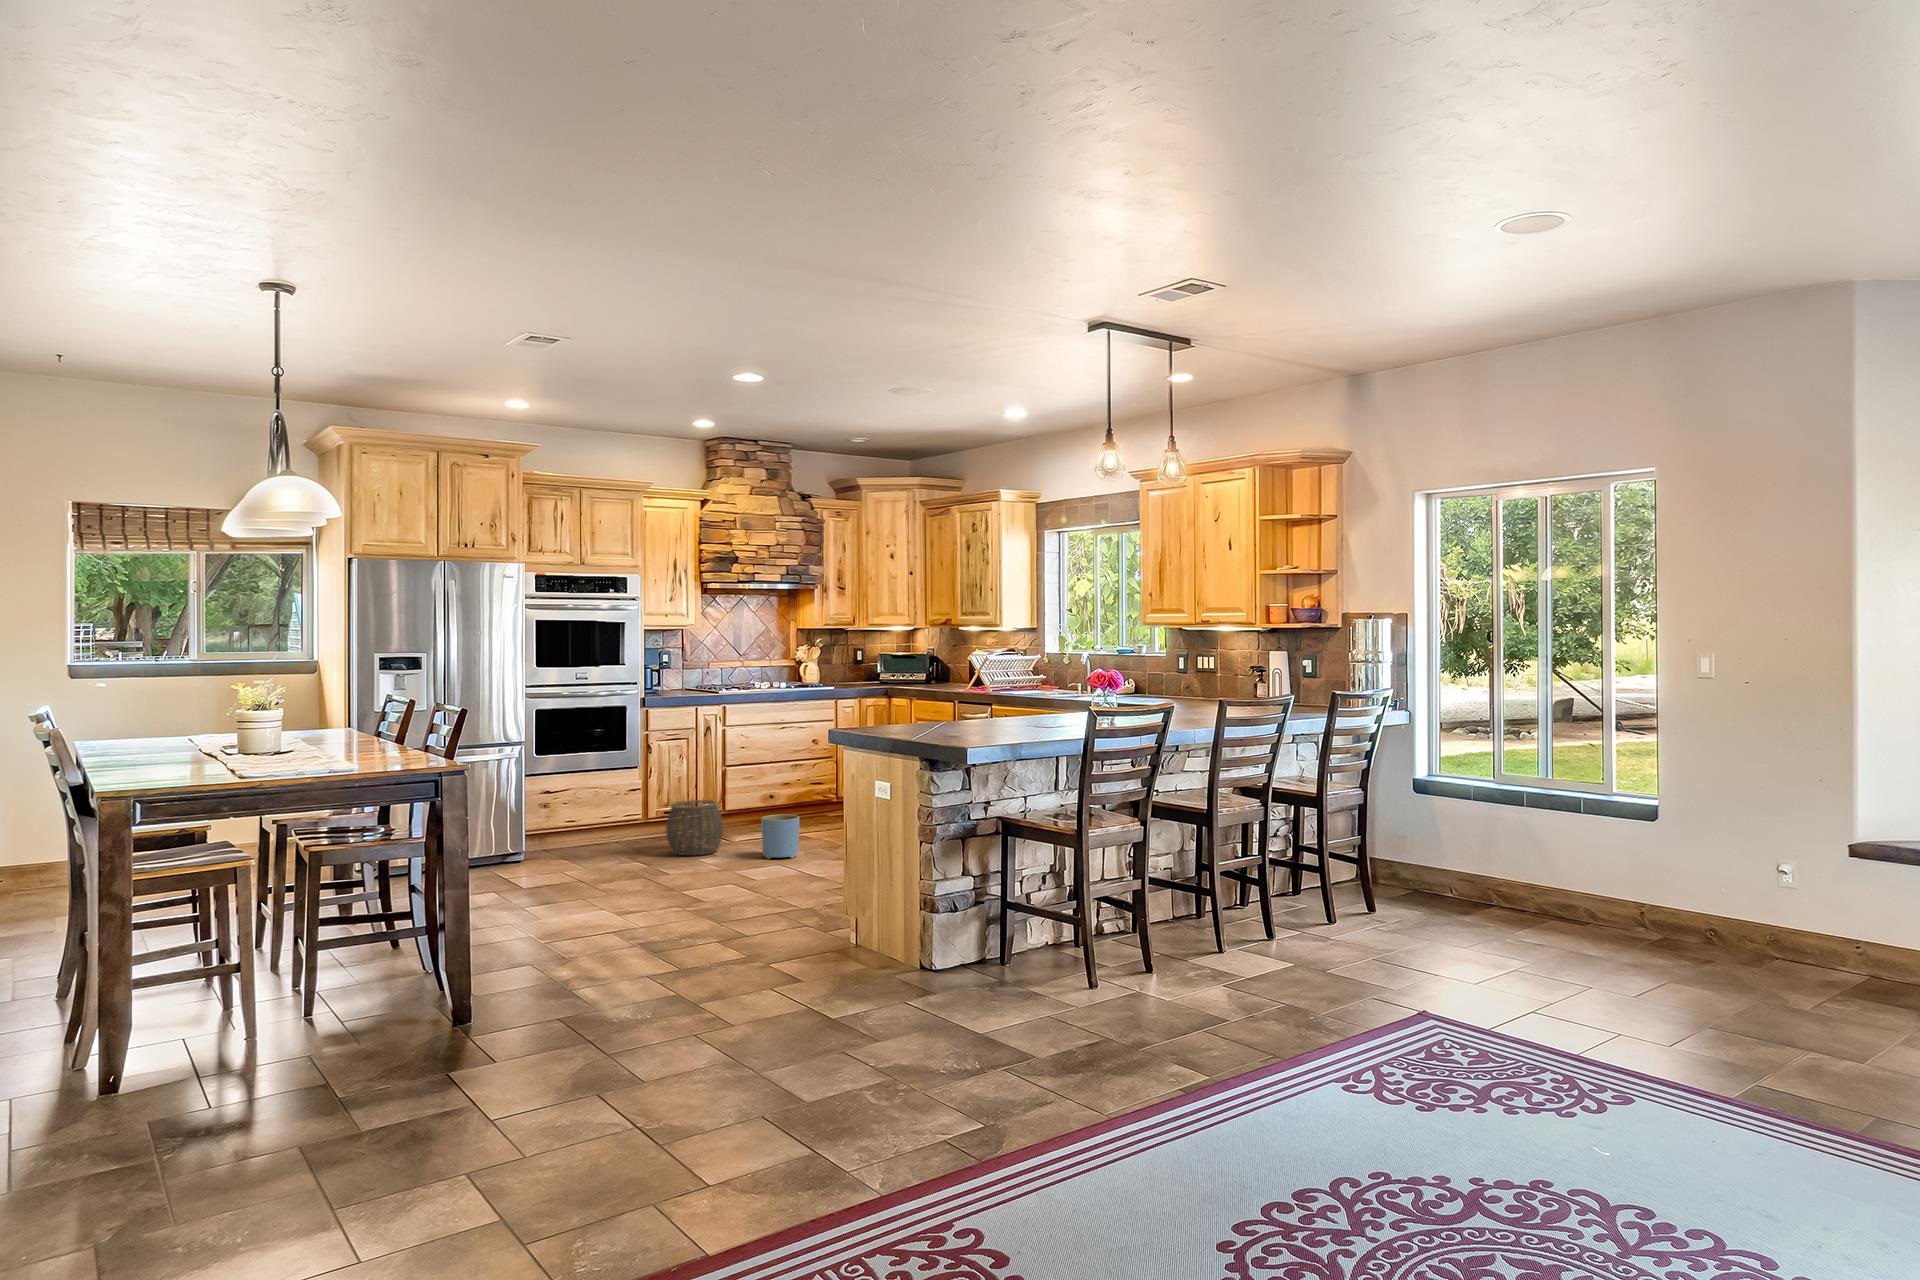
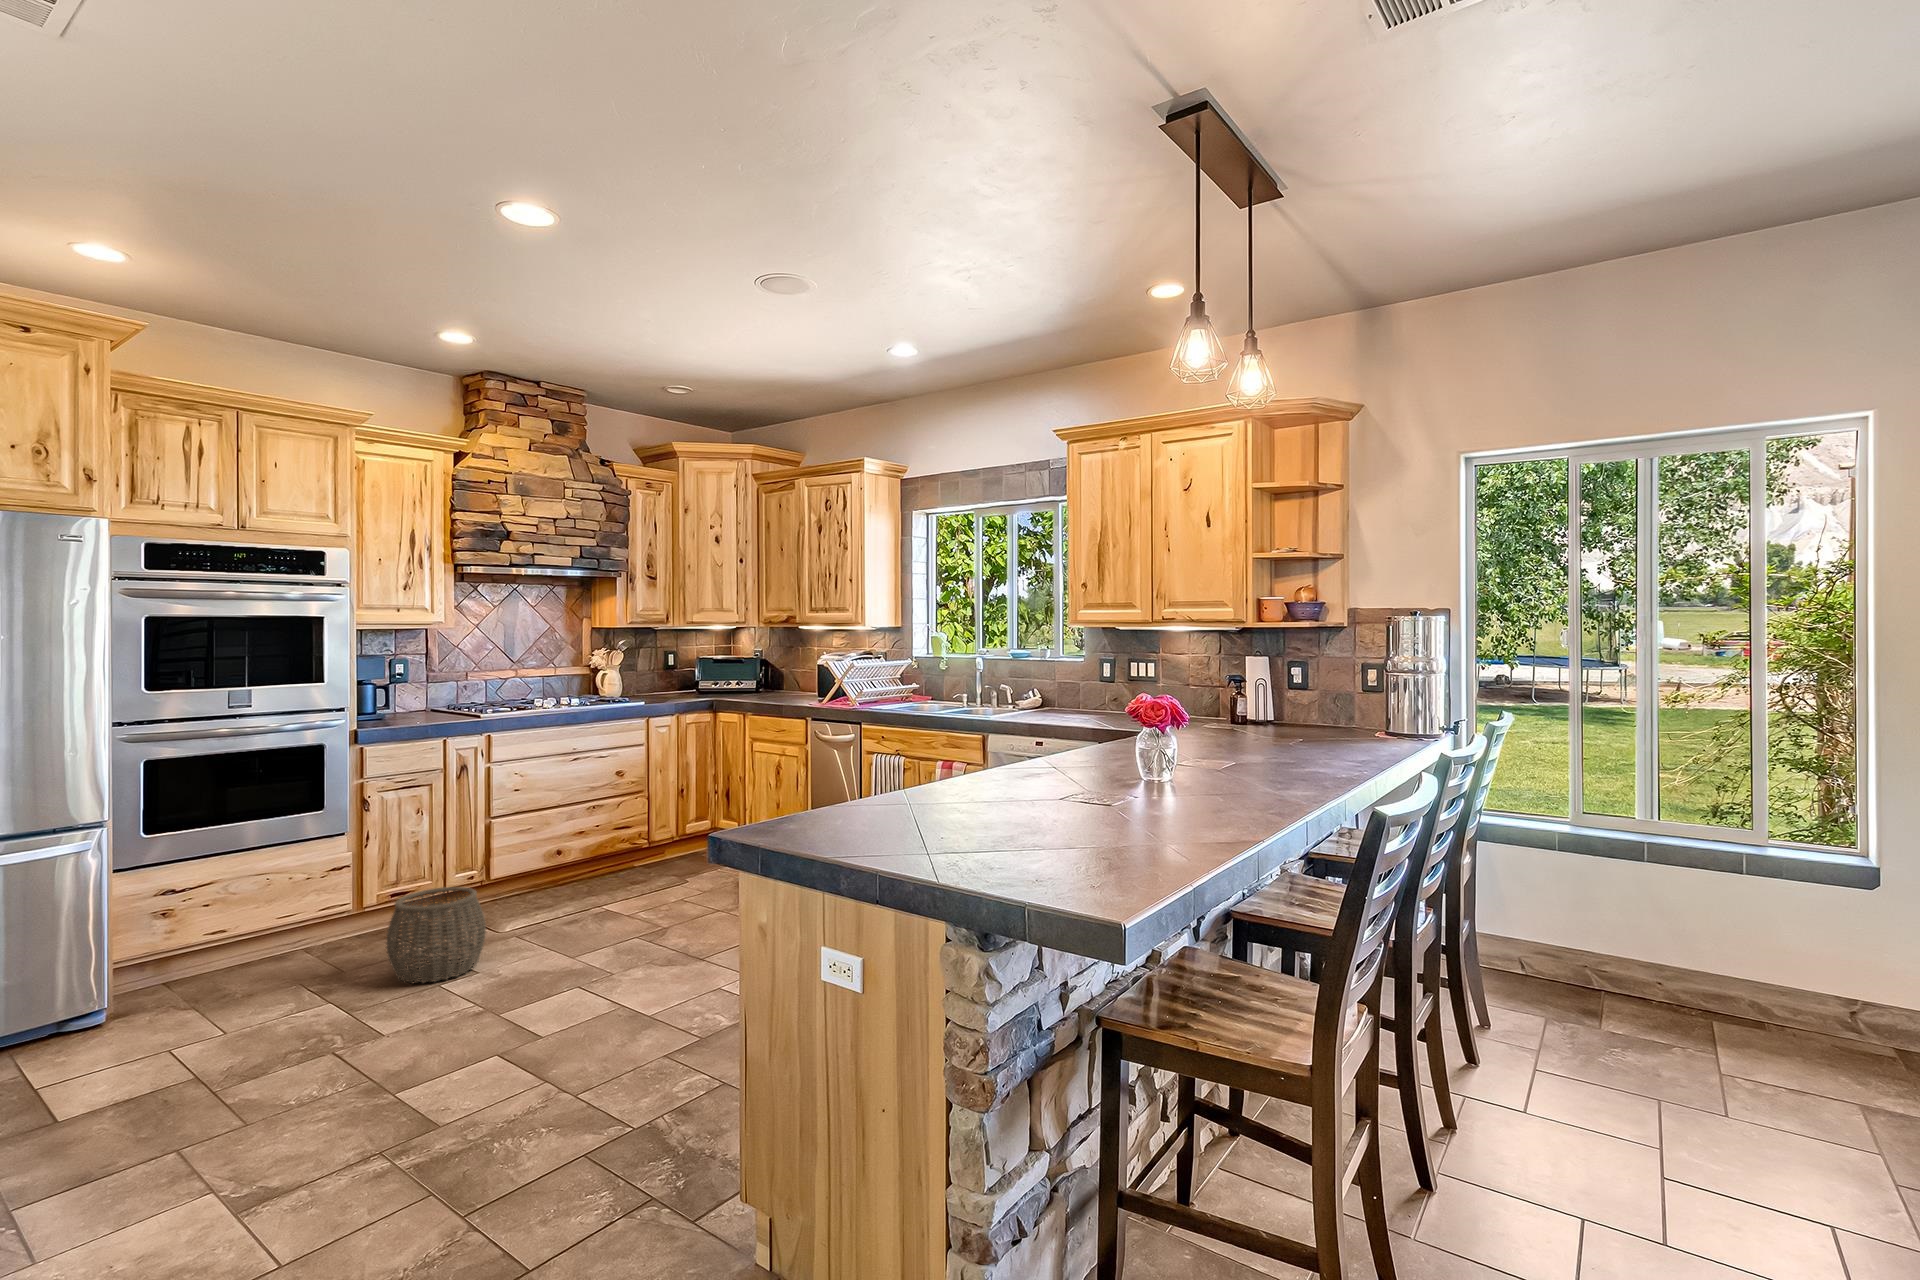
planter: present [761,814,800,859] -> none [548,903,610,980]

